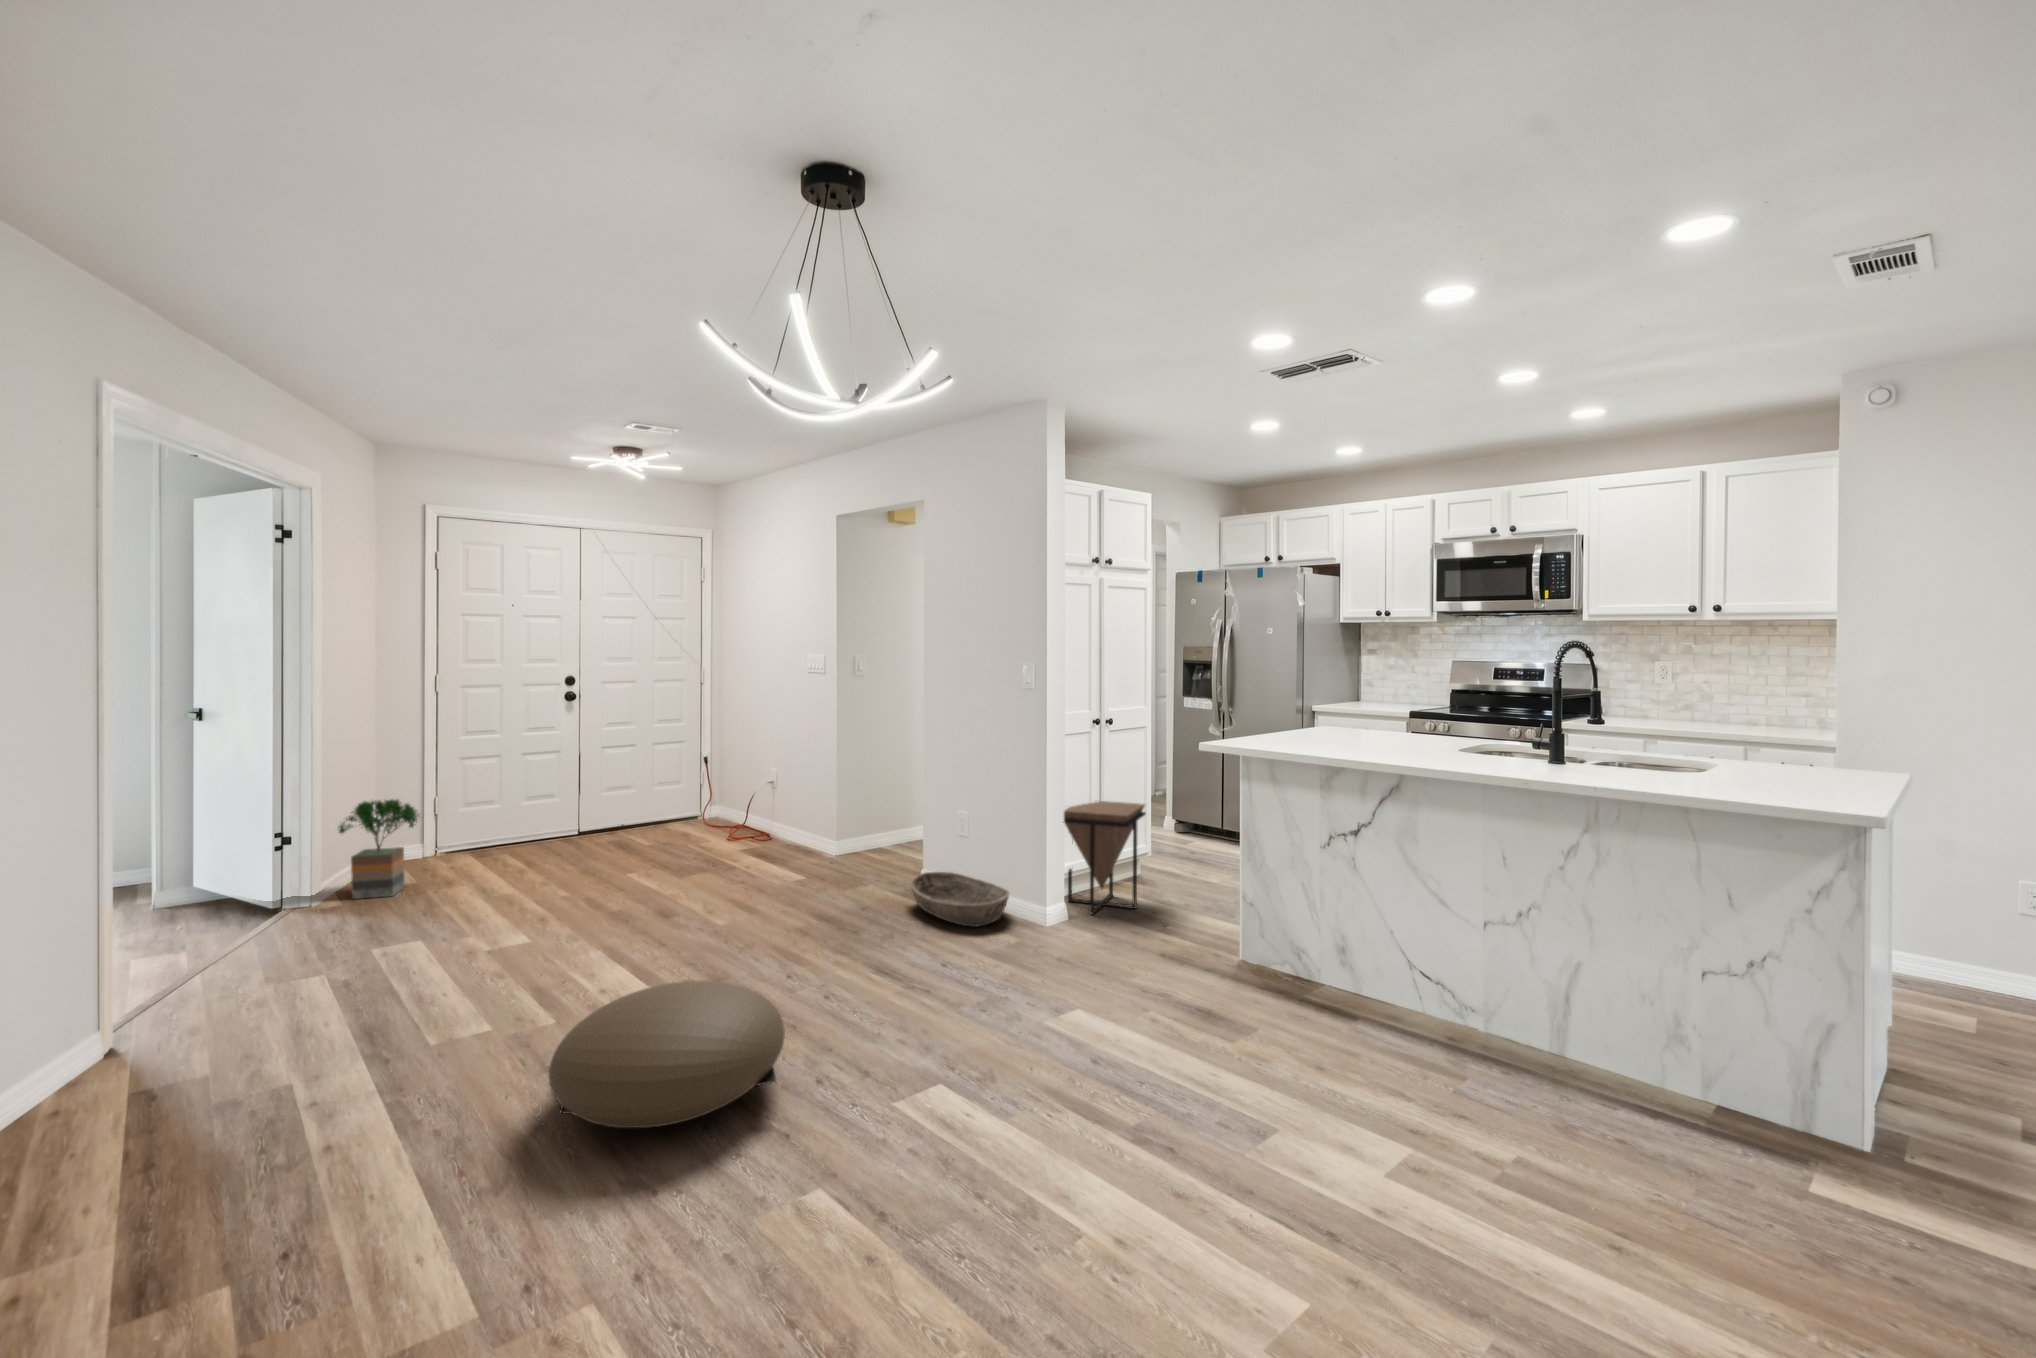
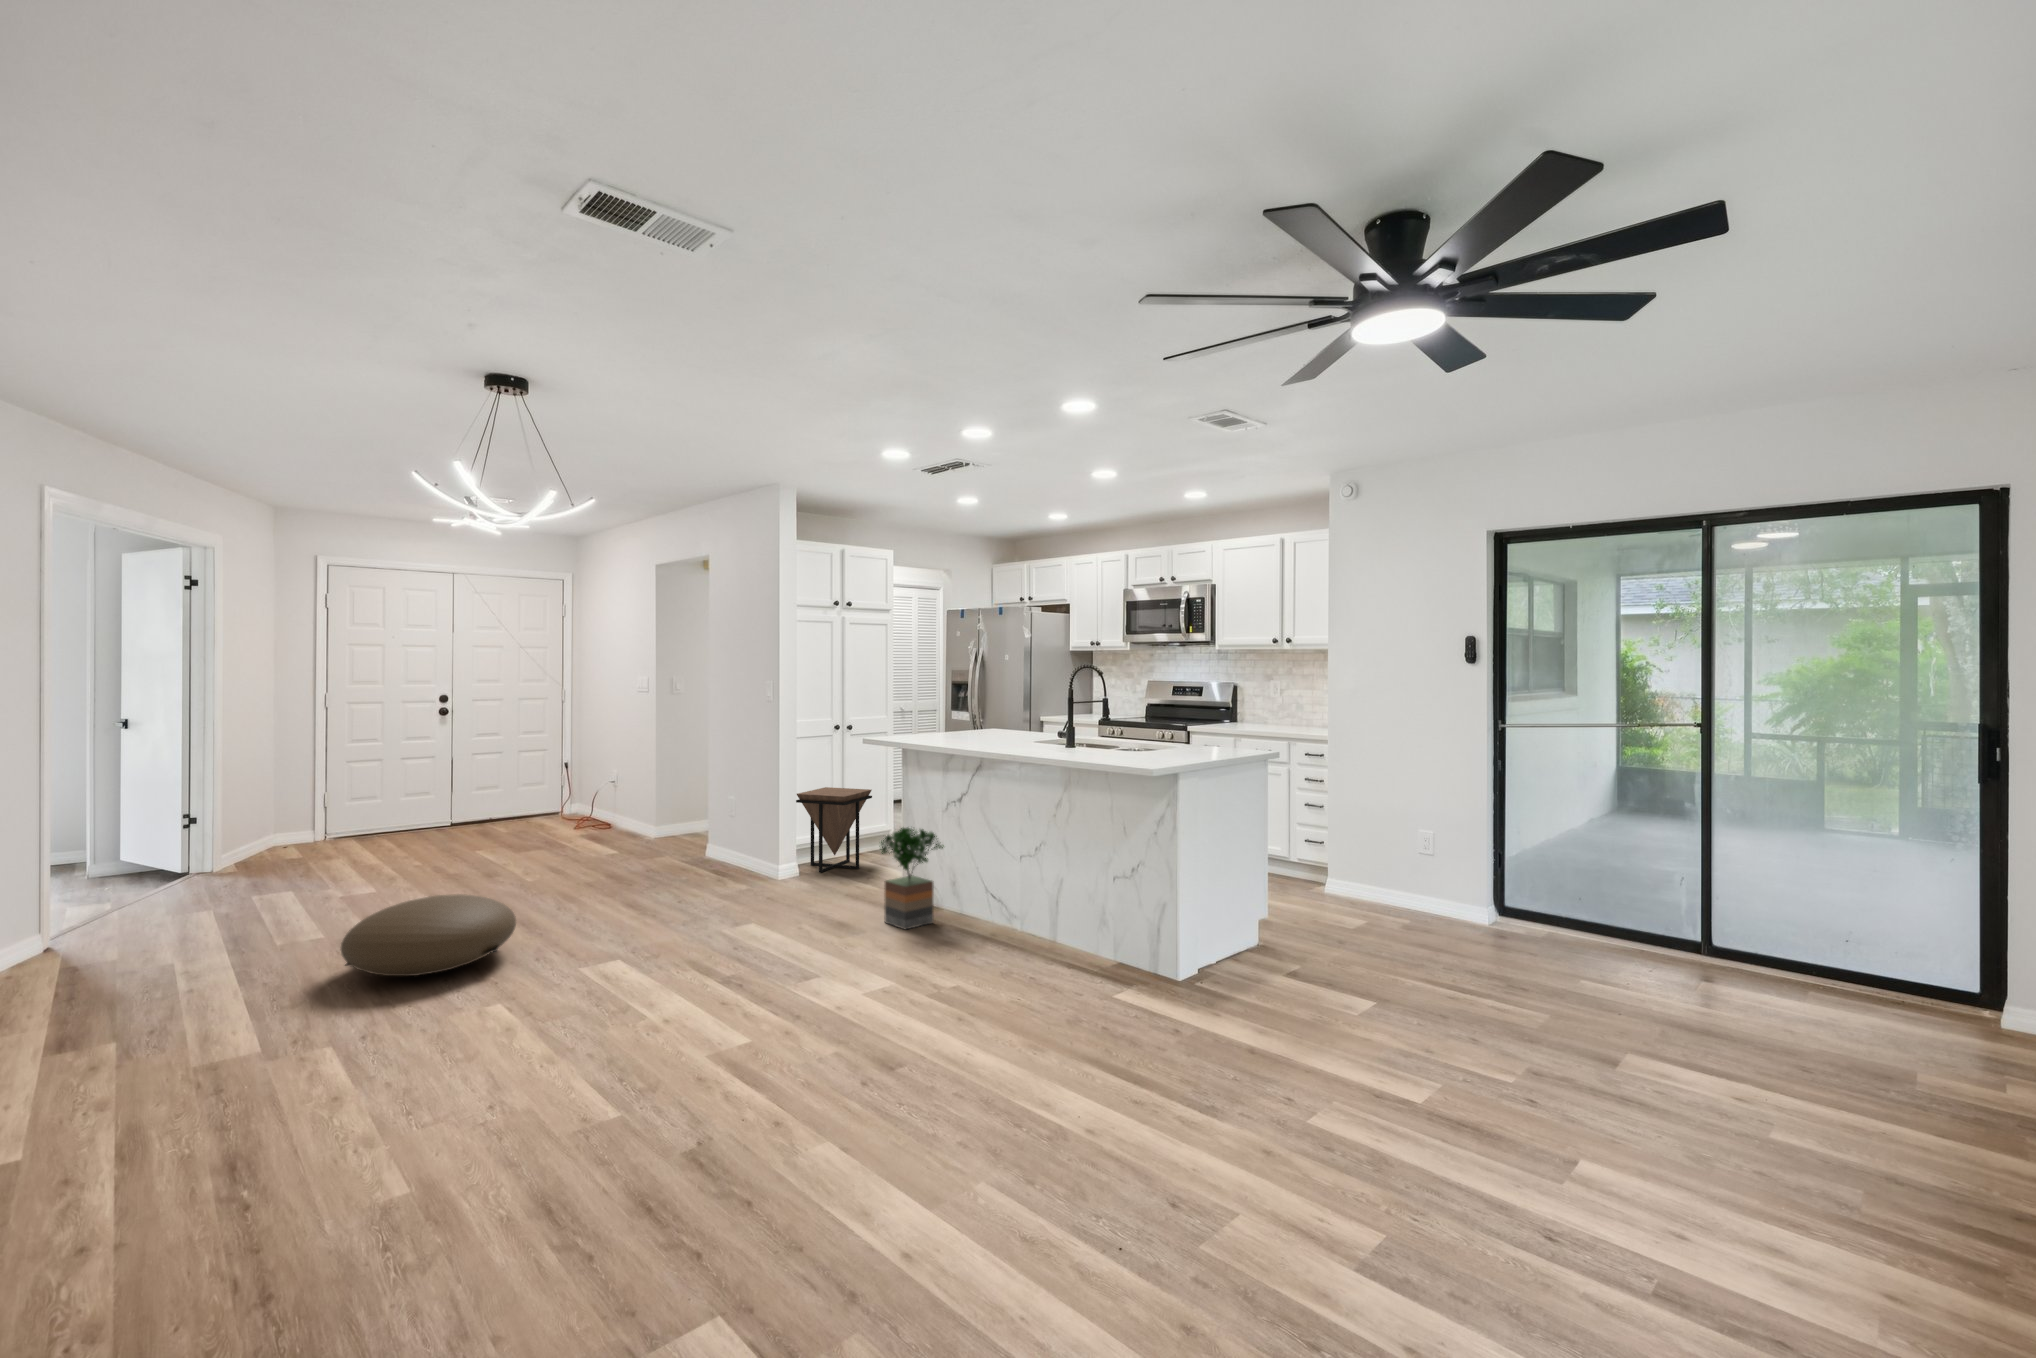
potted tree: present [338,799,418,899] -> present [880,827,944,929]
basket: present [910,872,1009,927] -> none [683,843,755,880]

